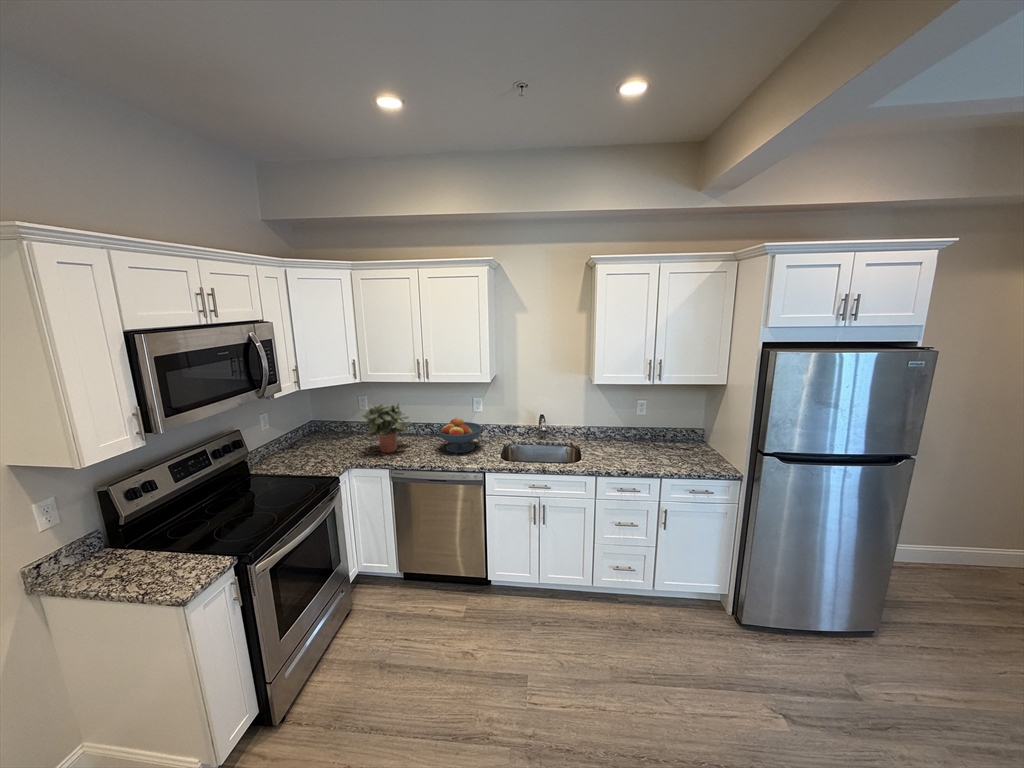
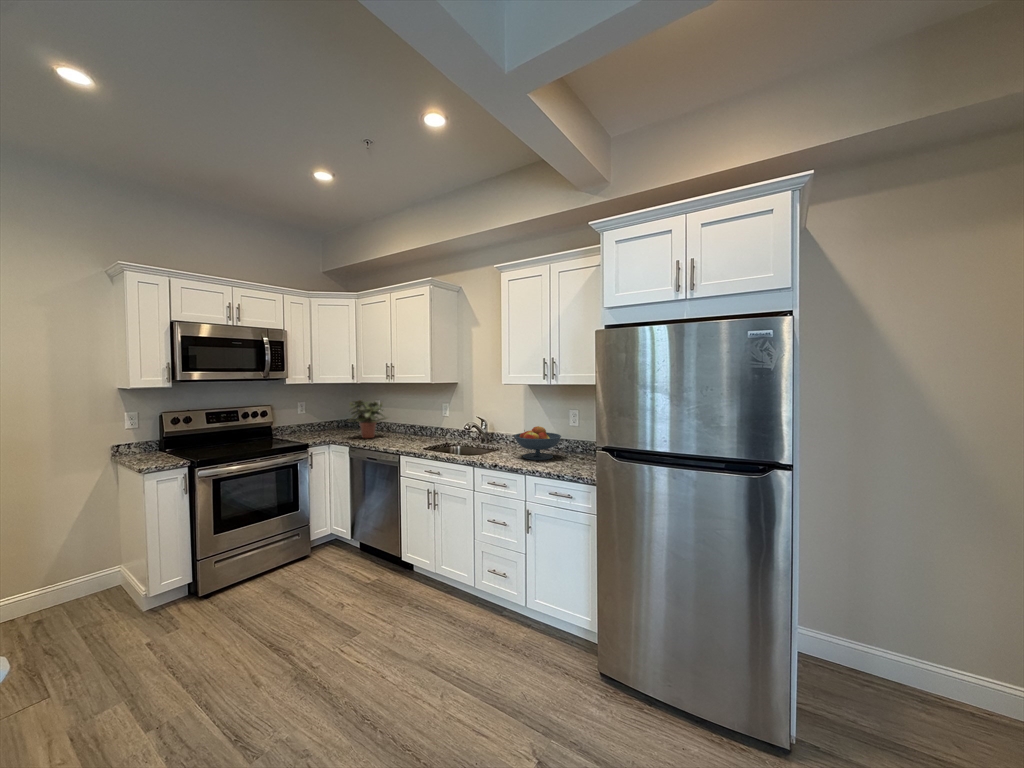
fruit bowl: present [437,418,482,453] -> present [514,426,561,460]

